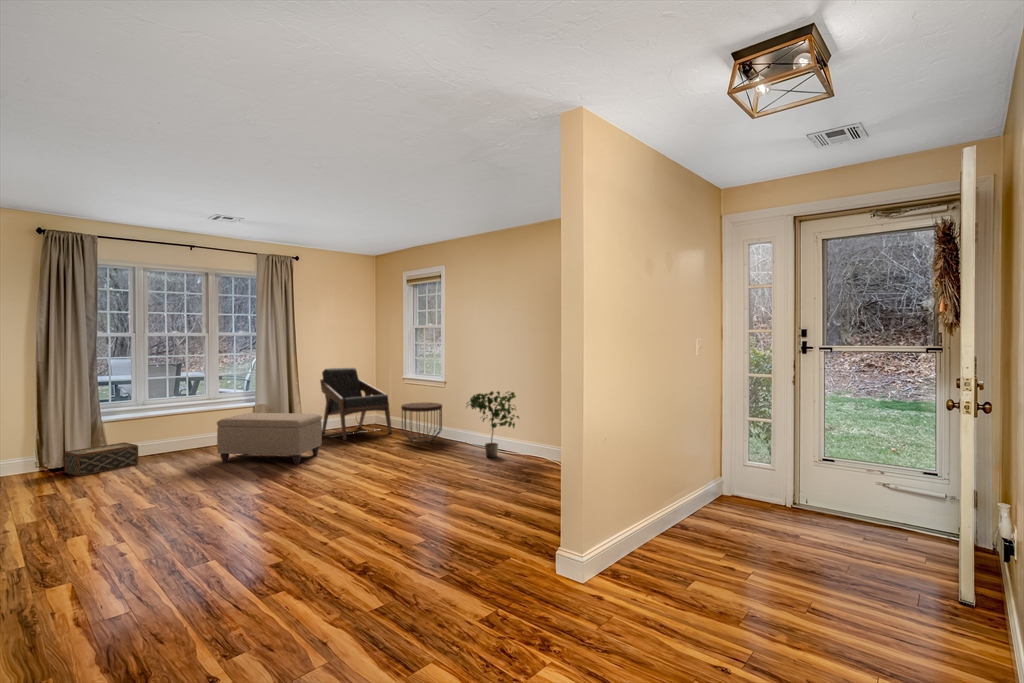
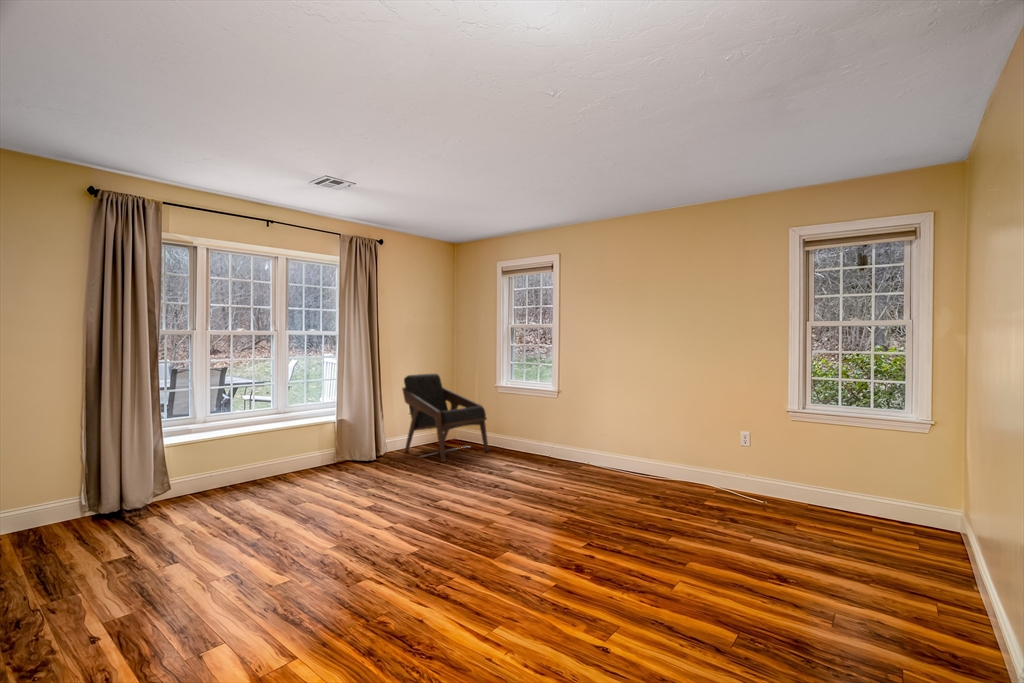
potted plant: present [466,391,519,458] -> none [612,407,680,487]
side table: present [401,403,442,442] -> none [512,416,559,464]
ottoman: present [217,413,322,464] -> none [316,432,436,499]
woven basket: present [64,443,138,476] -> none [122,472,214,521]

